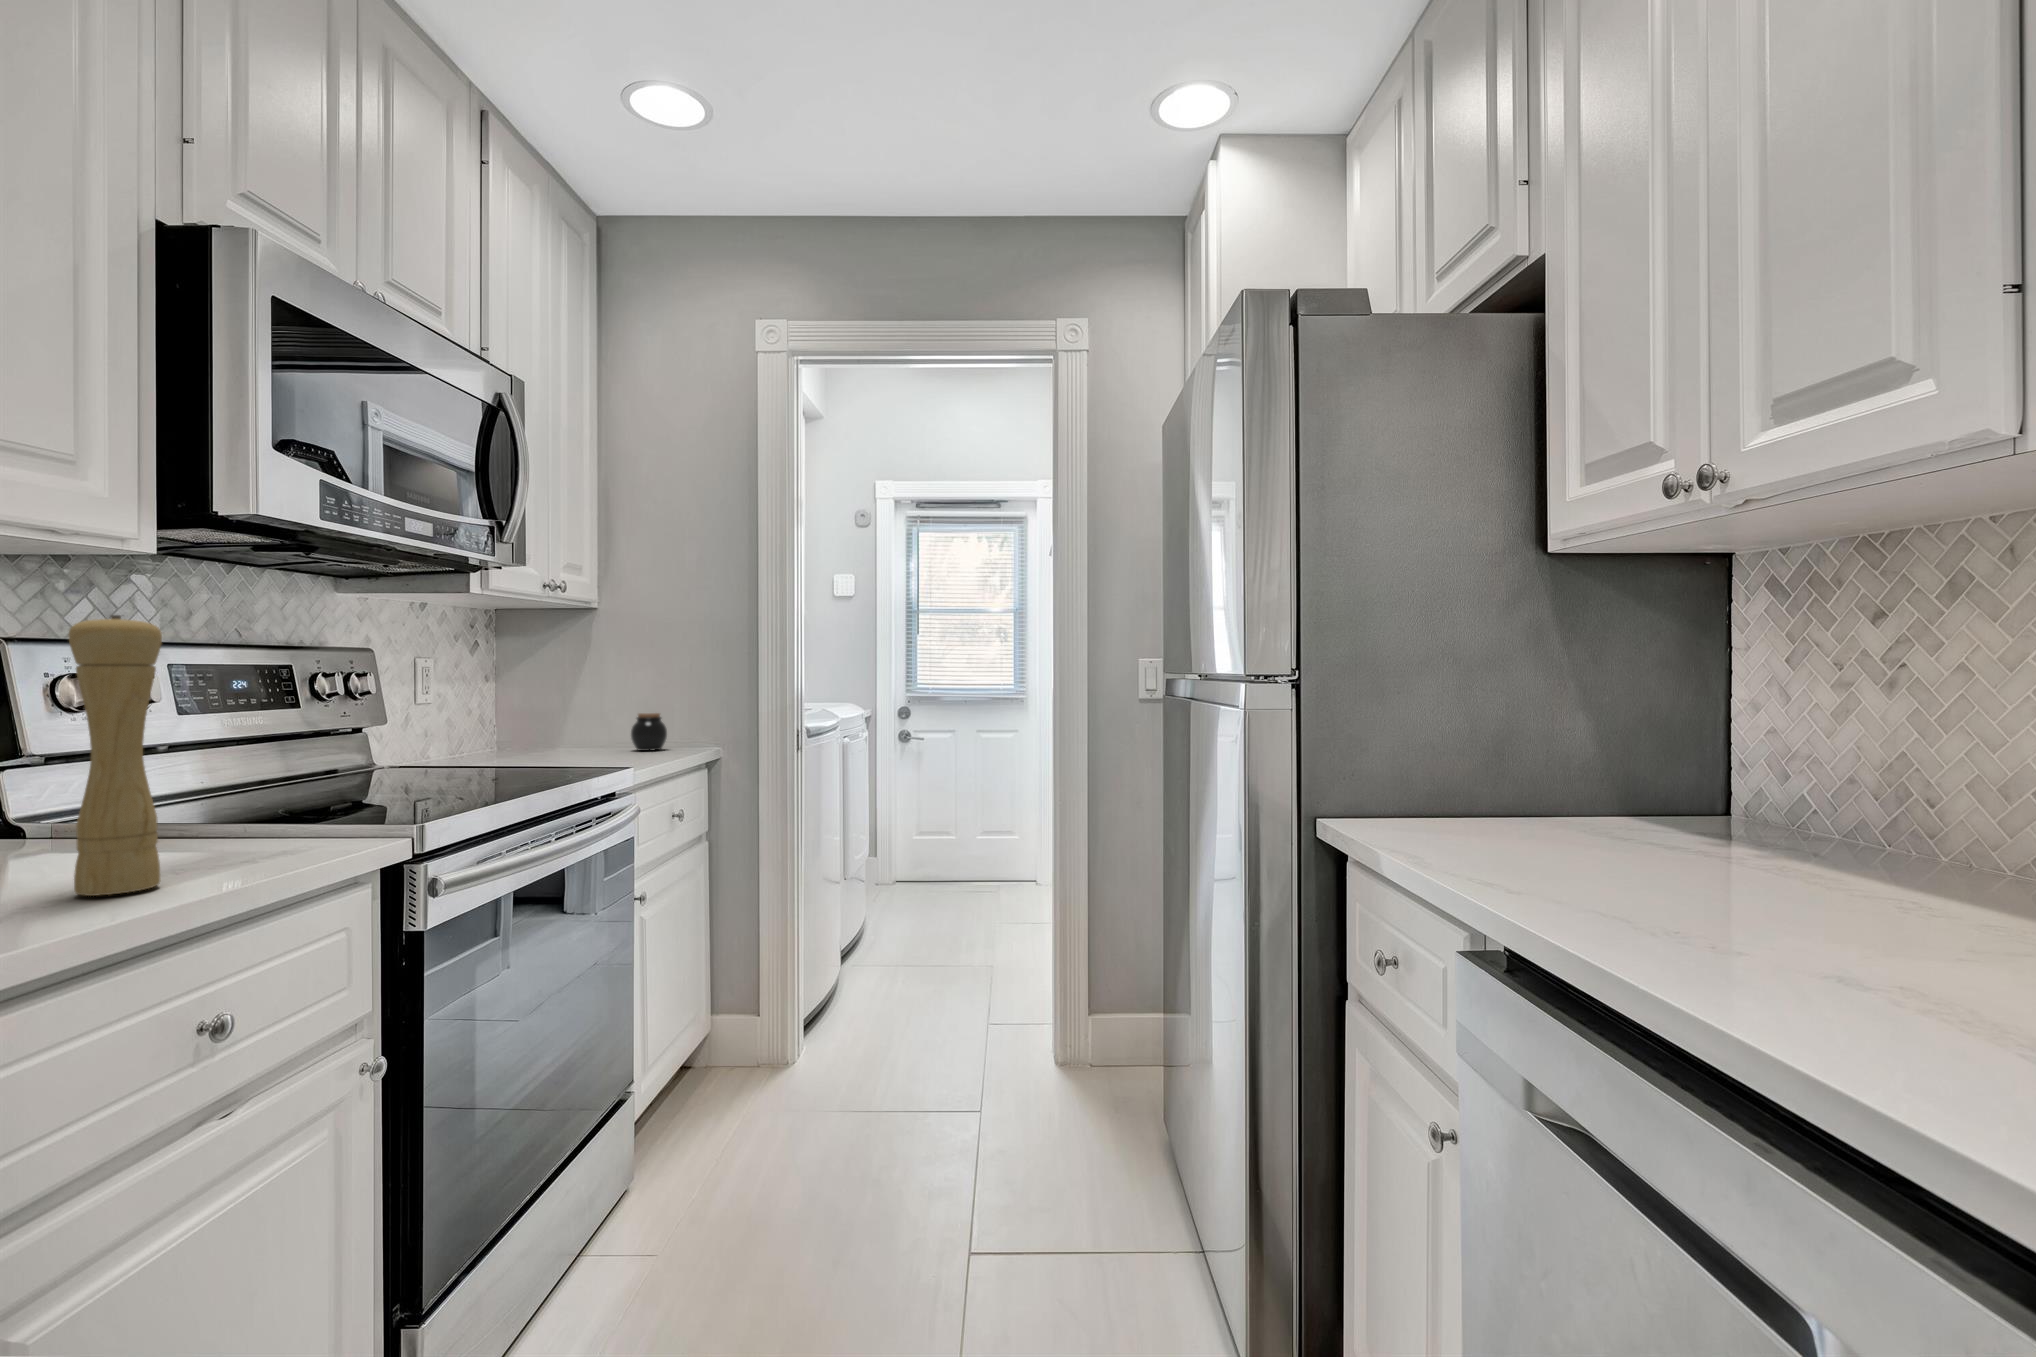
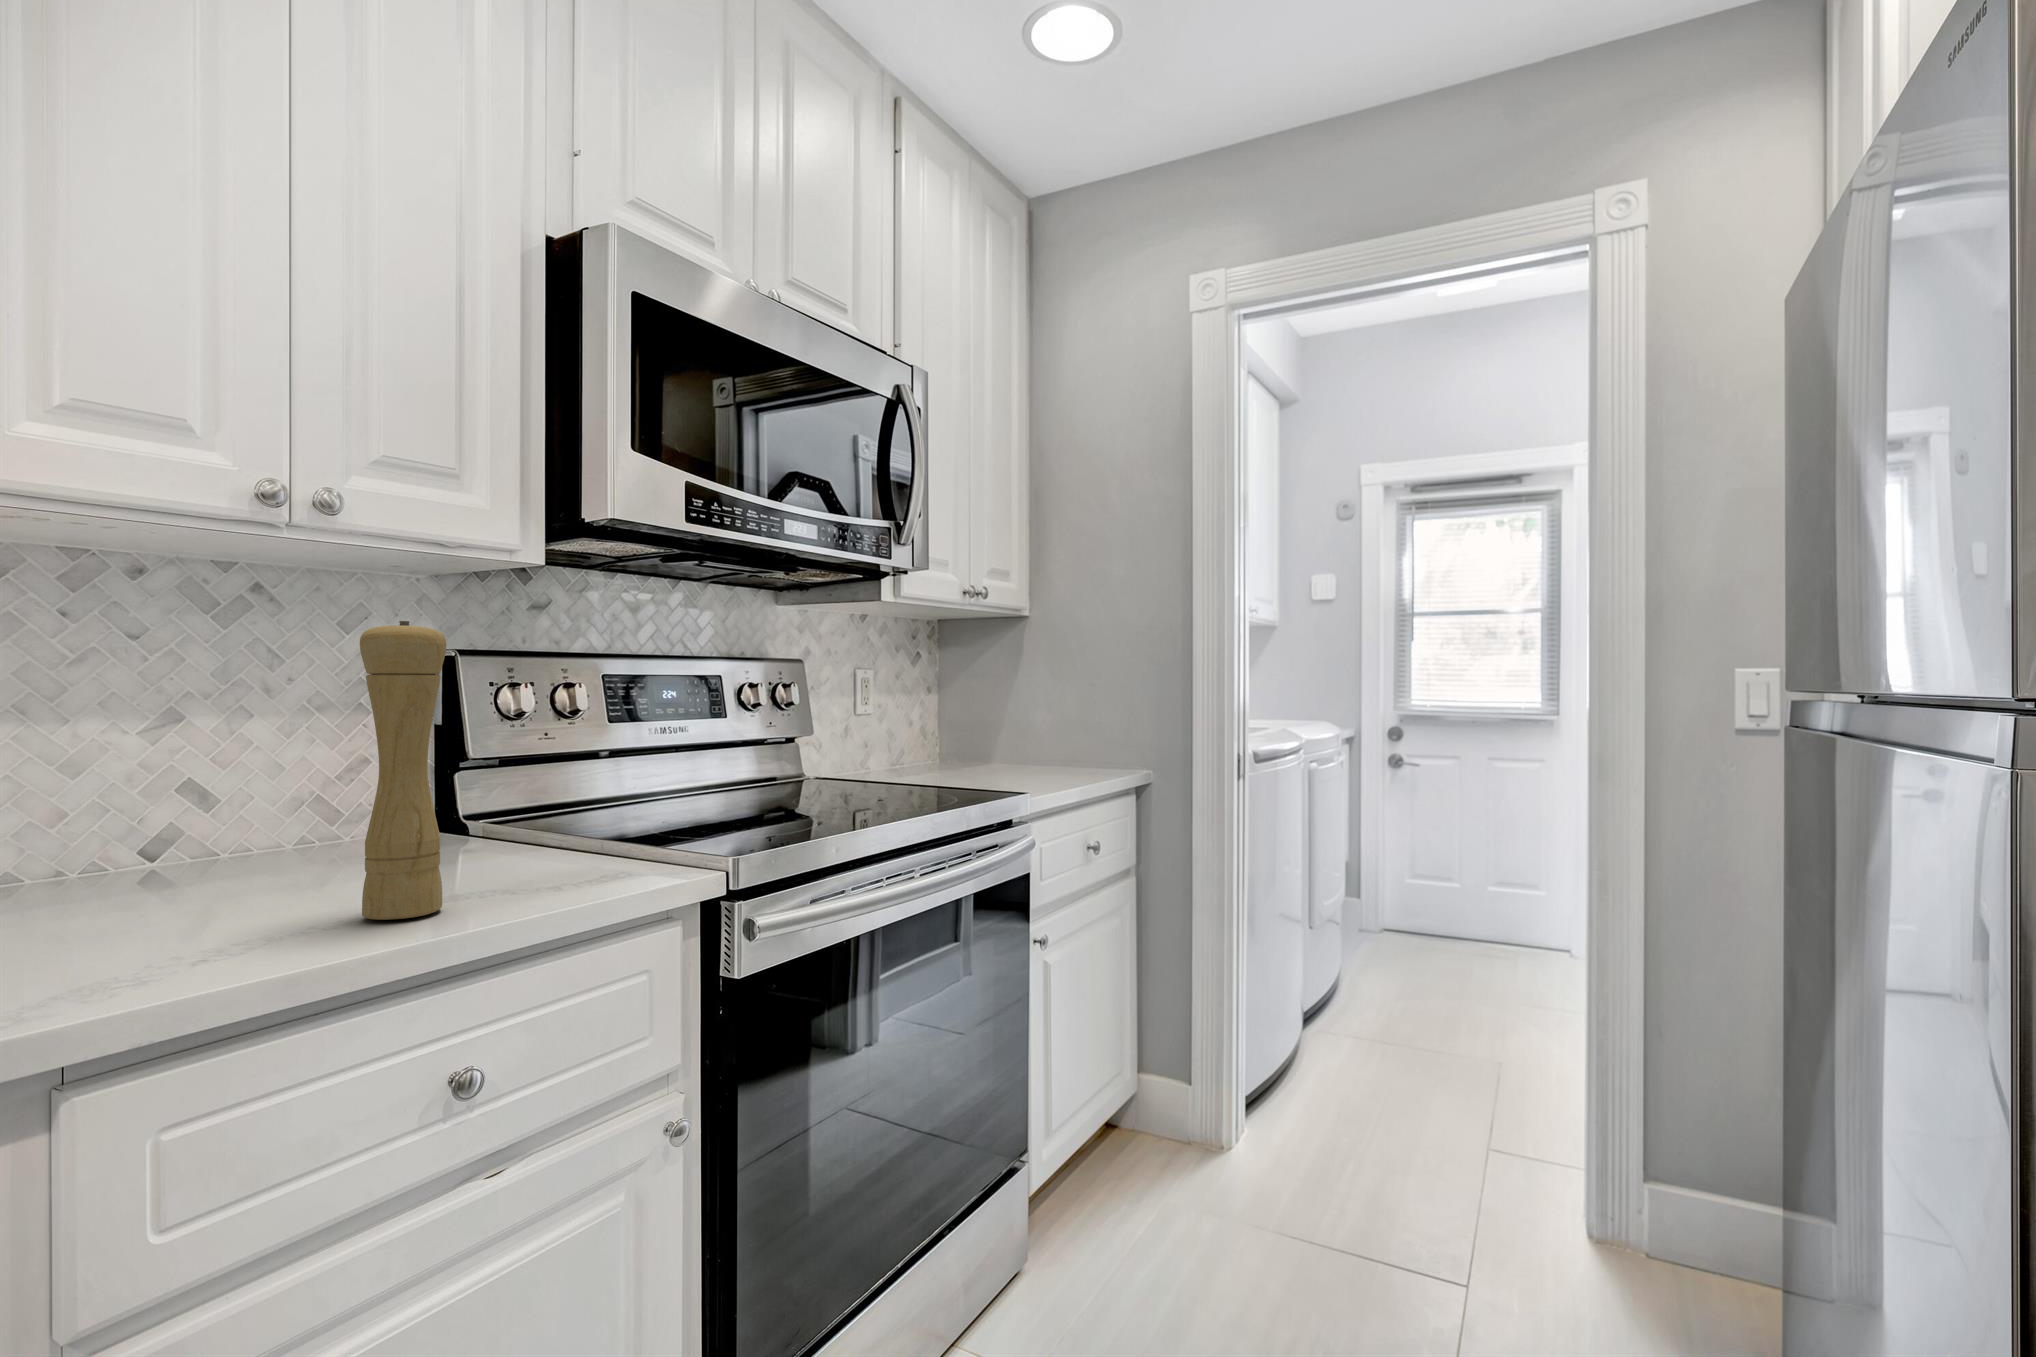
jar: present [631,713,667,751] -> none [1052,729,1090,771]

